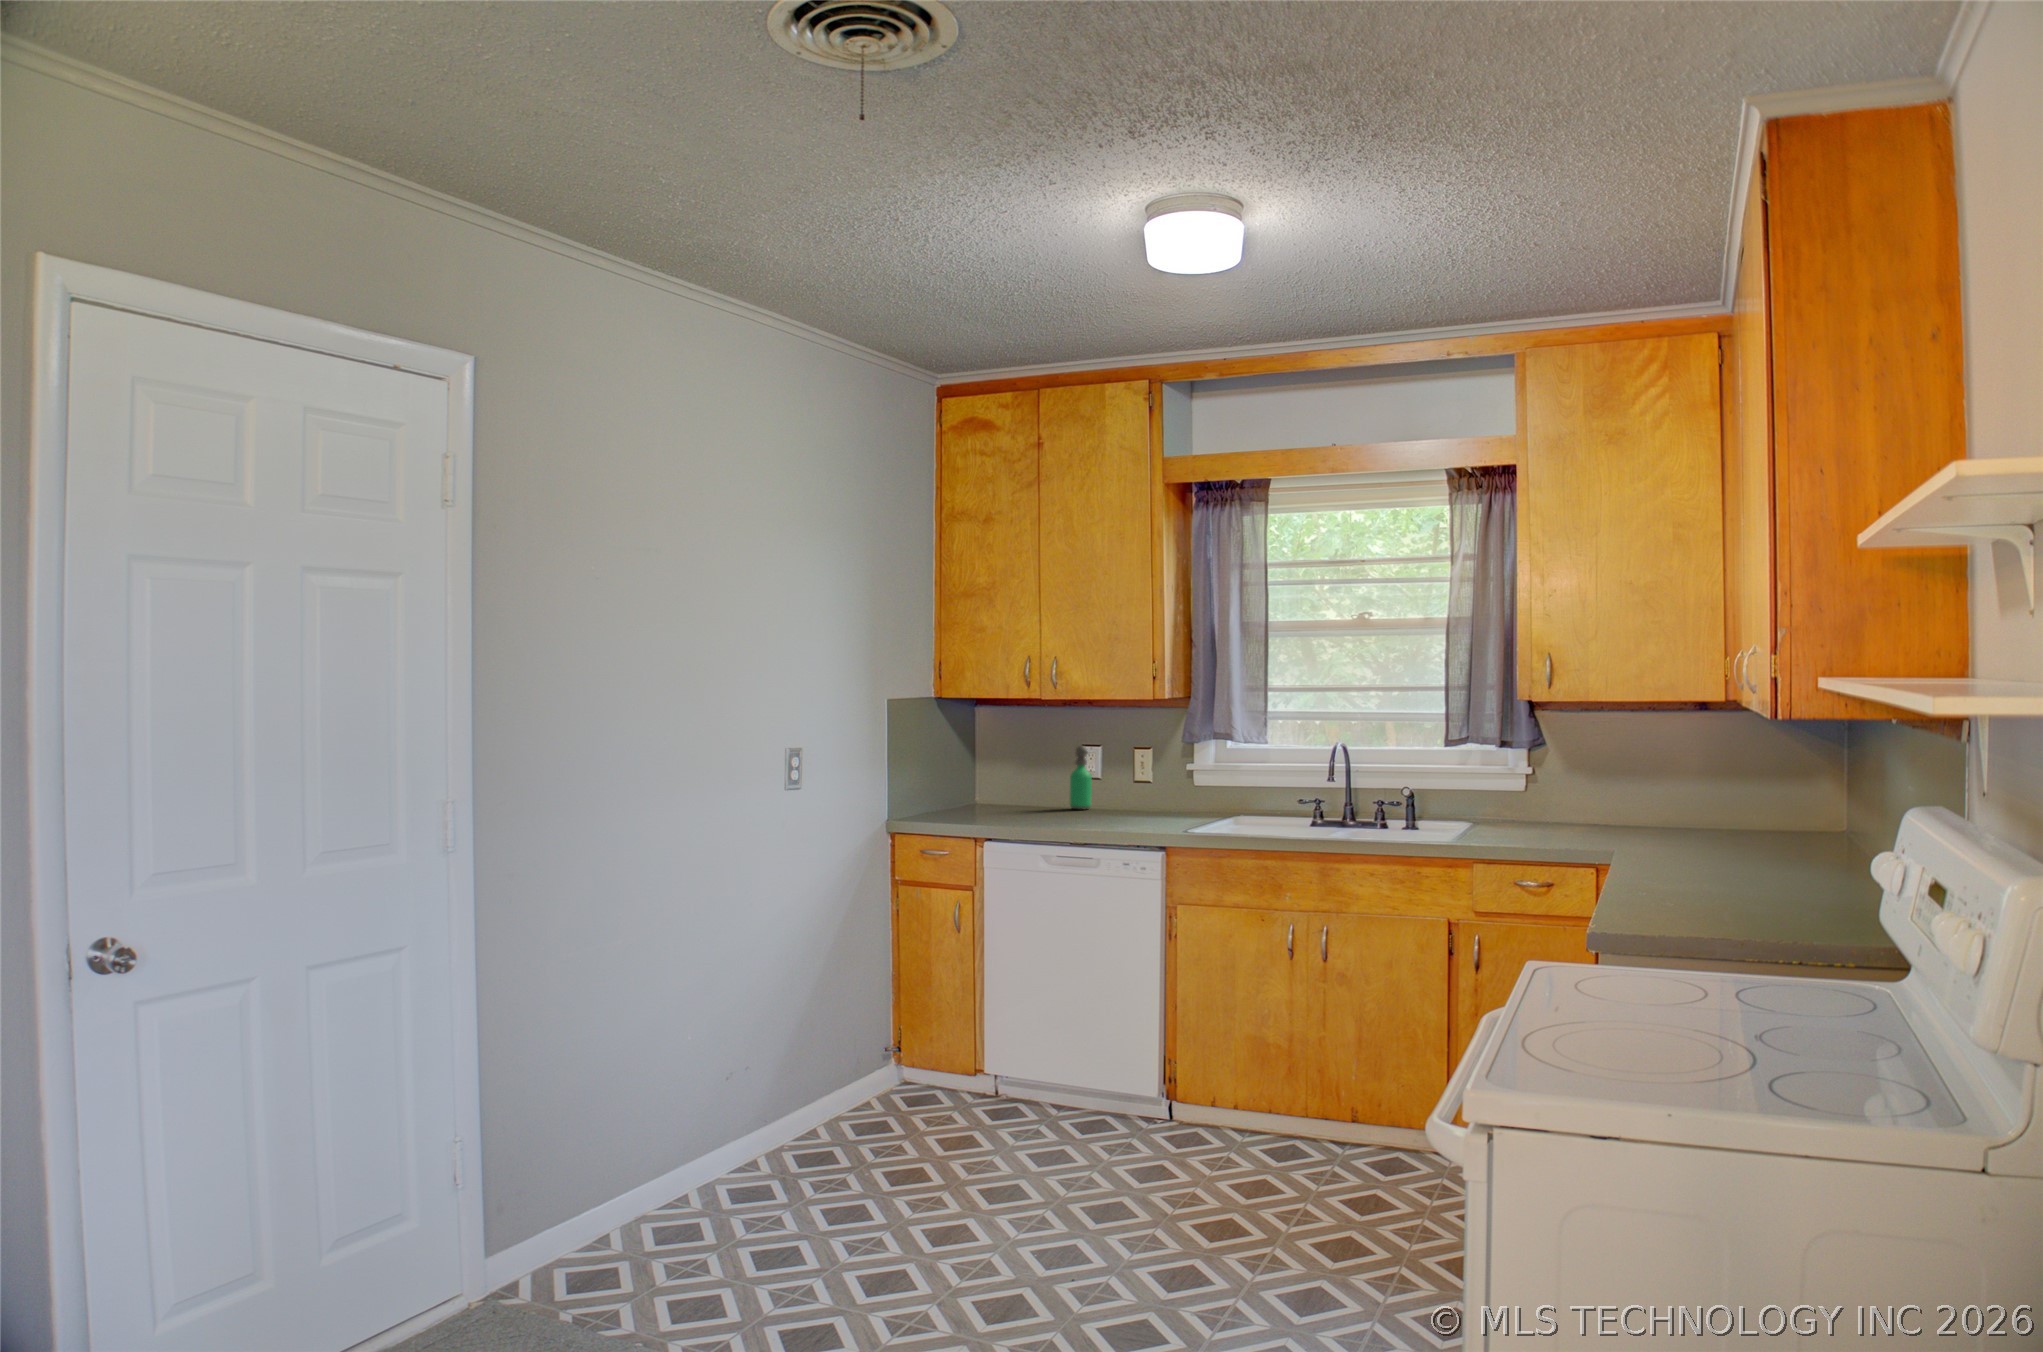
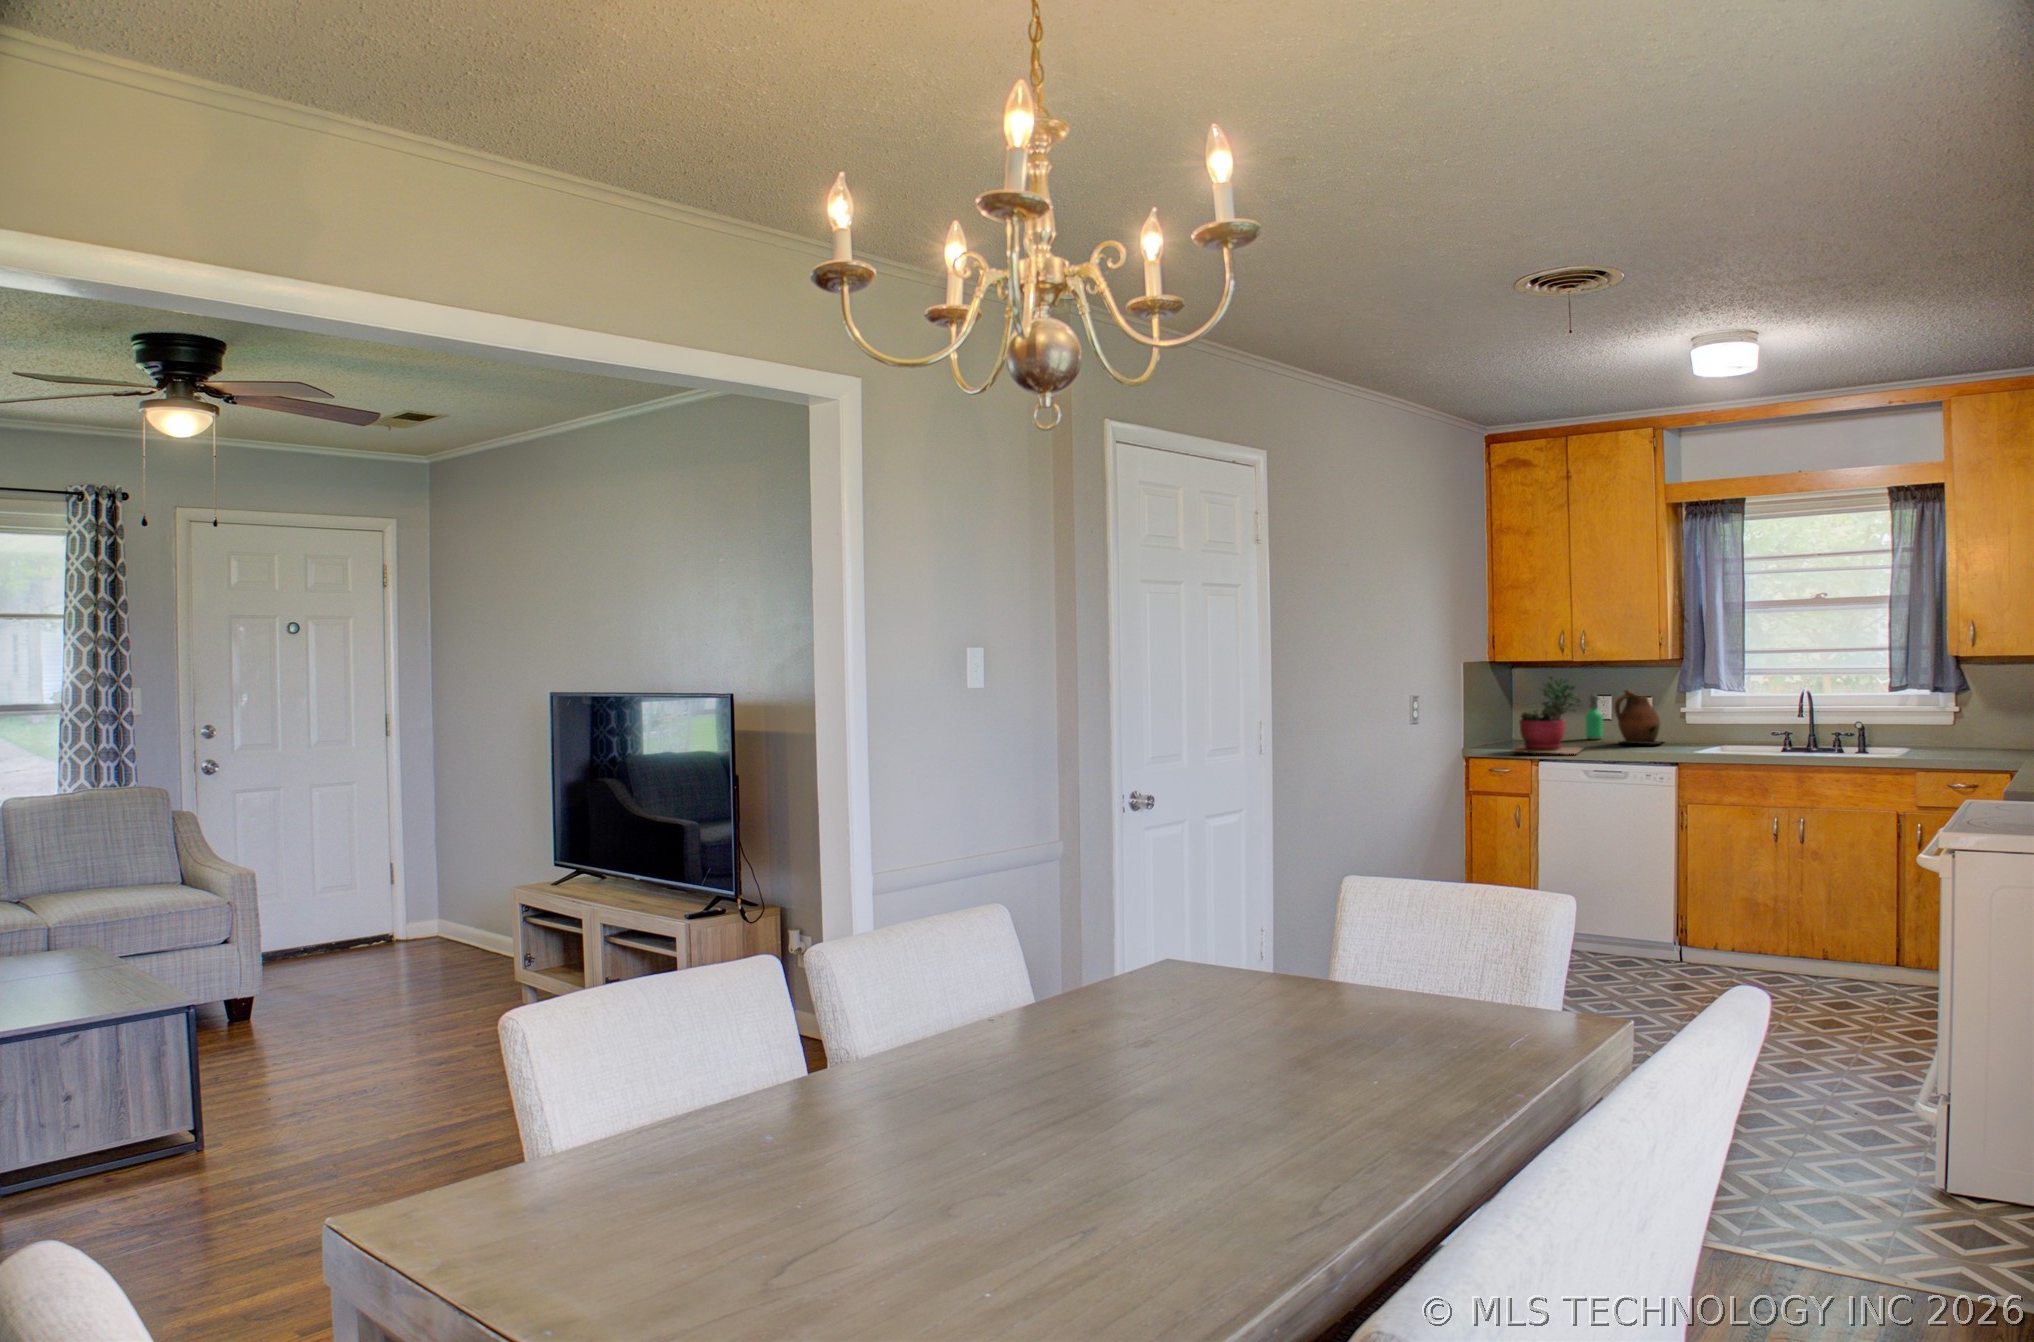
succulent plant: none [949,716,1058,829] -> present [1513,676,1583,754]
ceramic pitcher: none [1100,739,1166,817] -> present [1615,690,1662,744]

